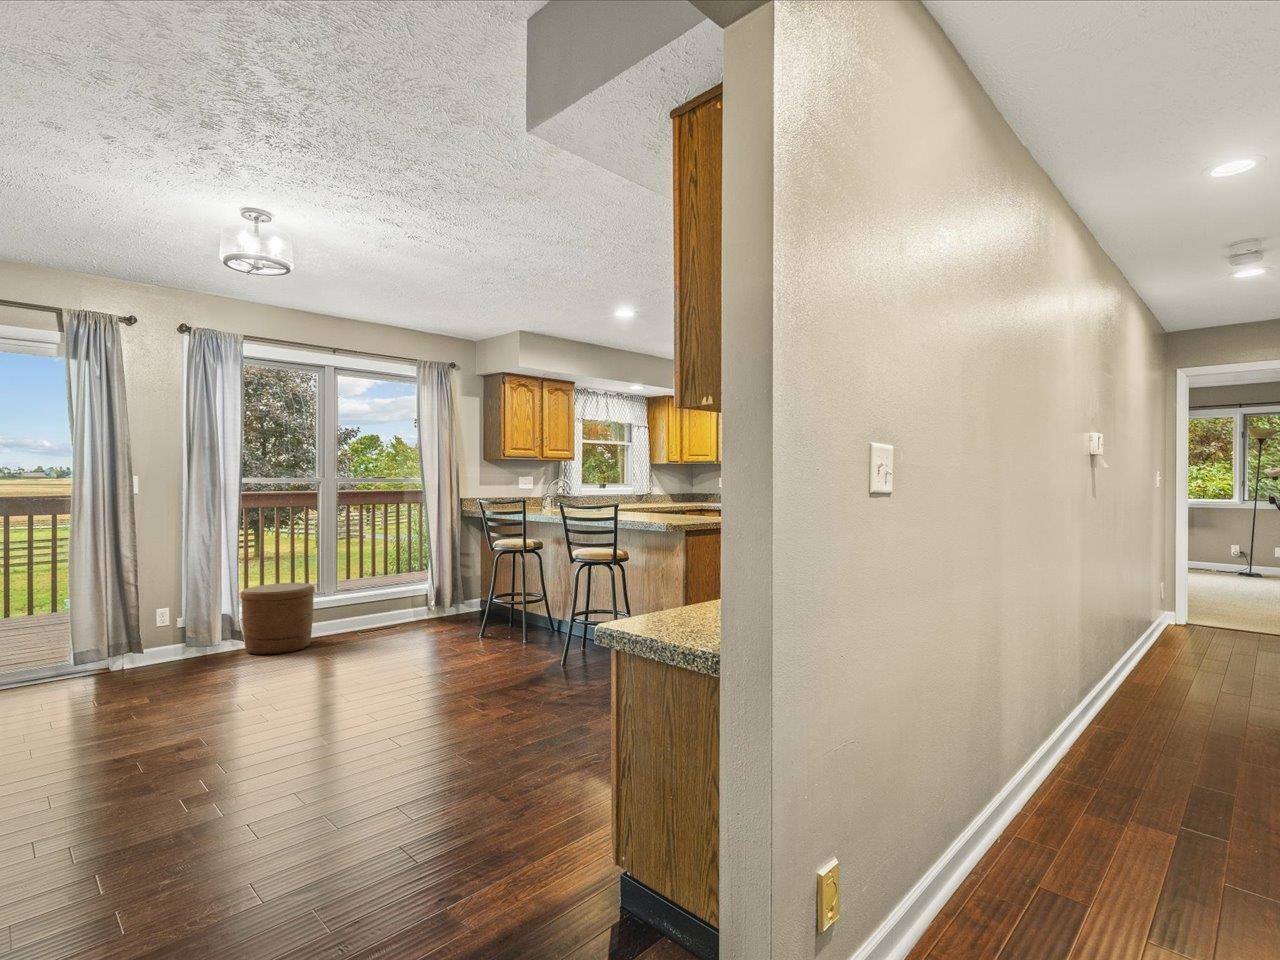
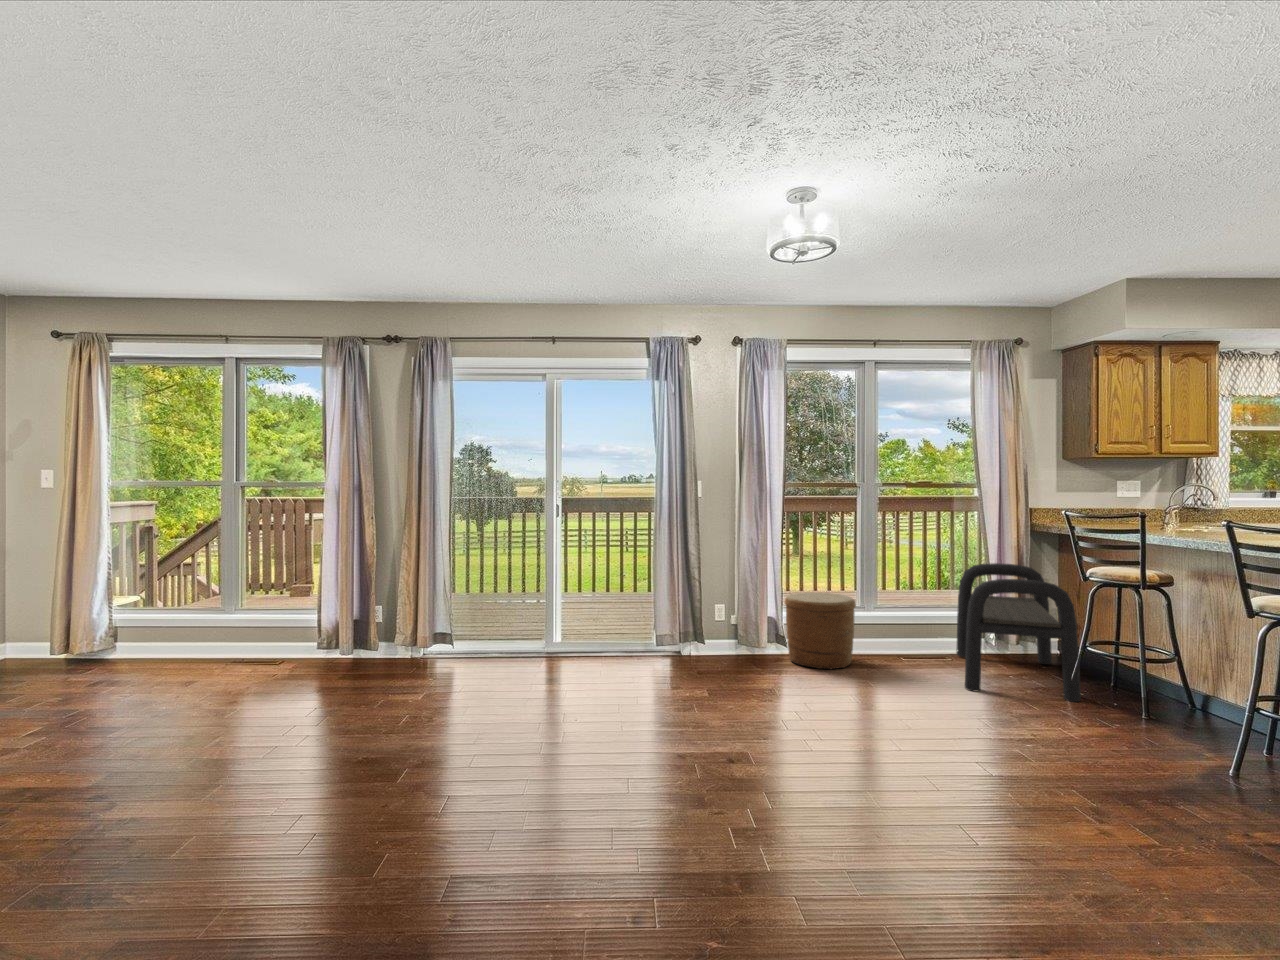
bench: none [404,543,489,647] -> present [956,563,1081,702]

